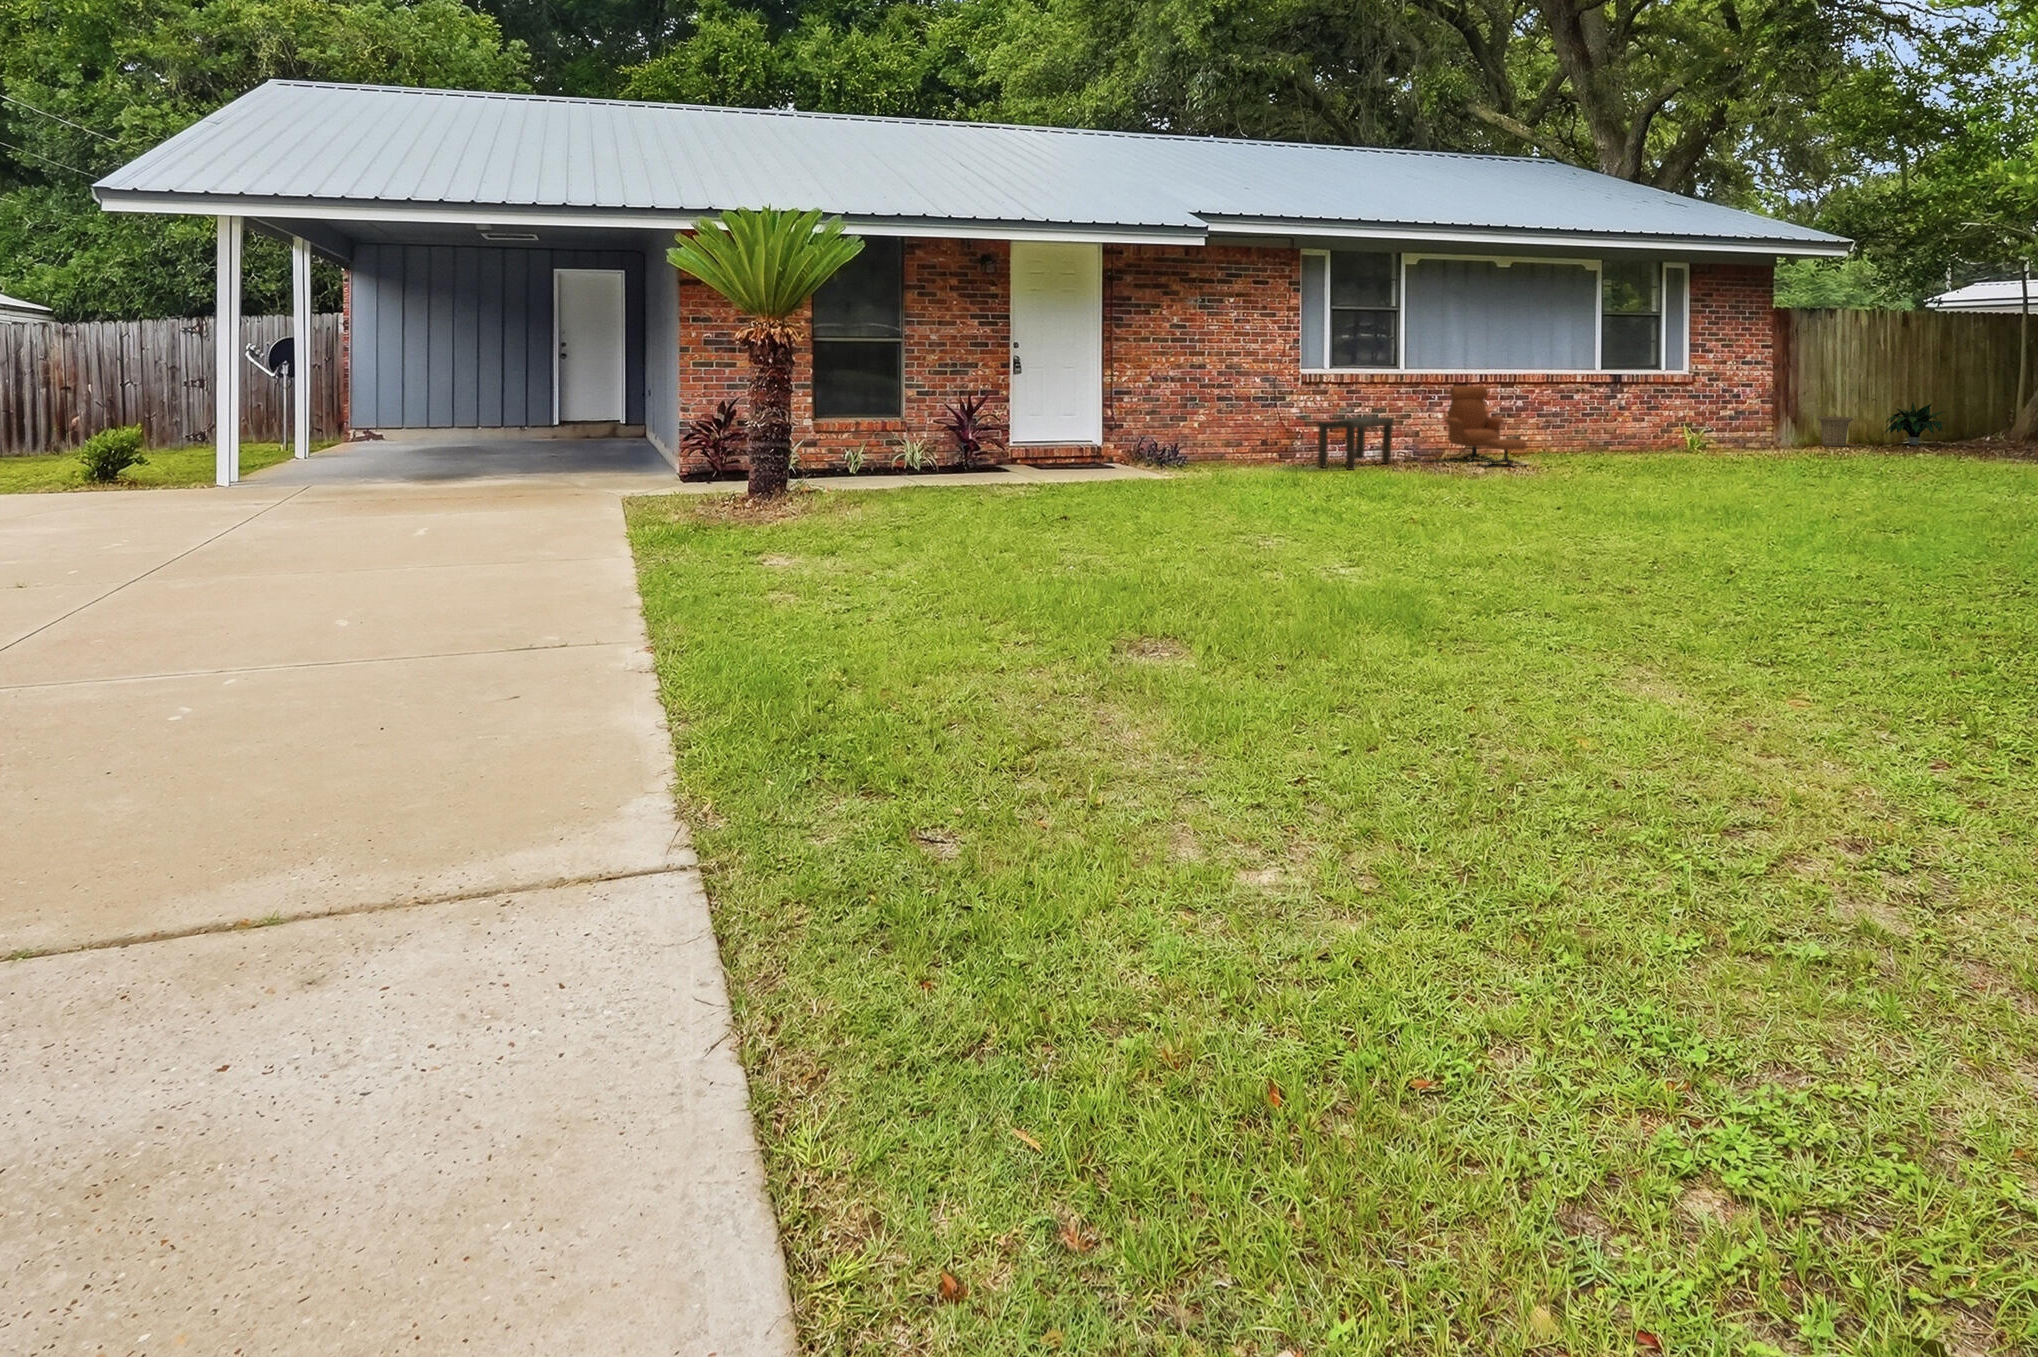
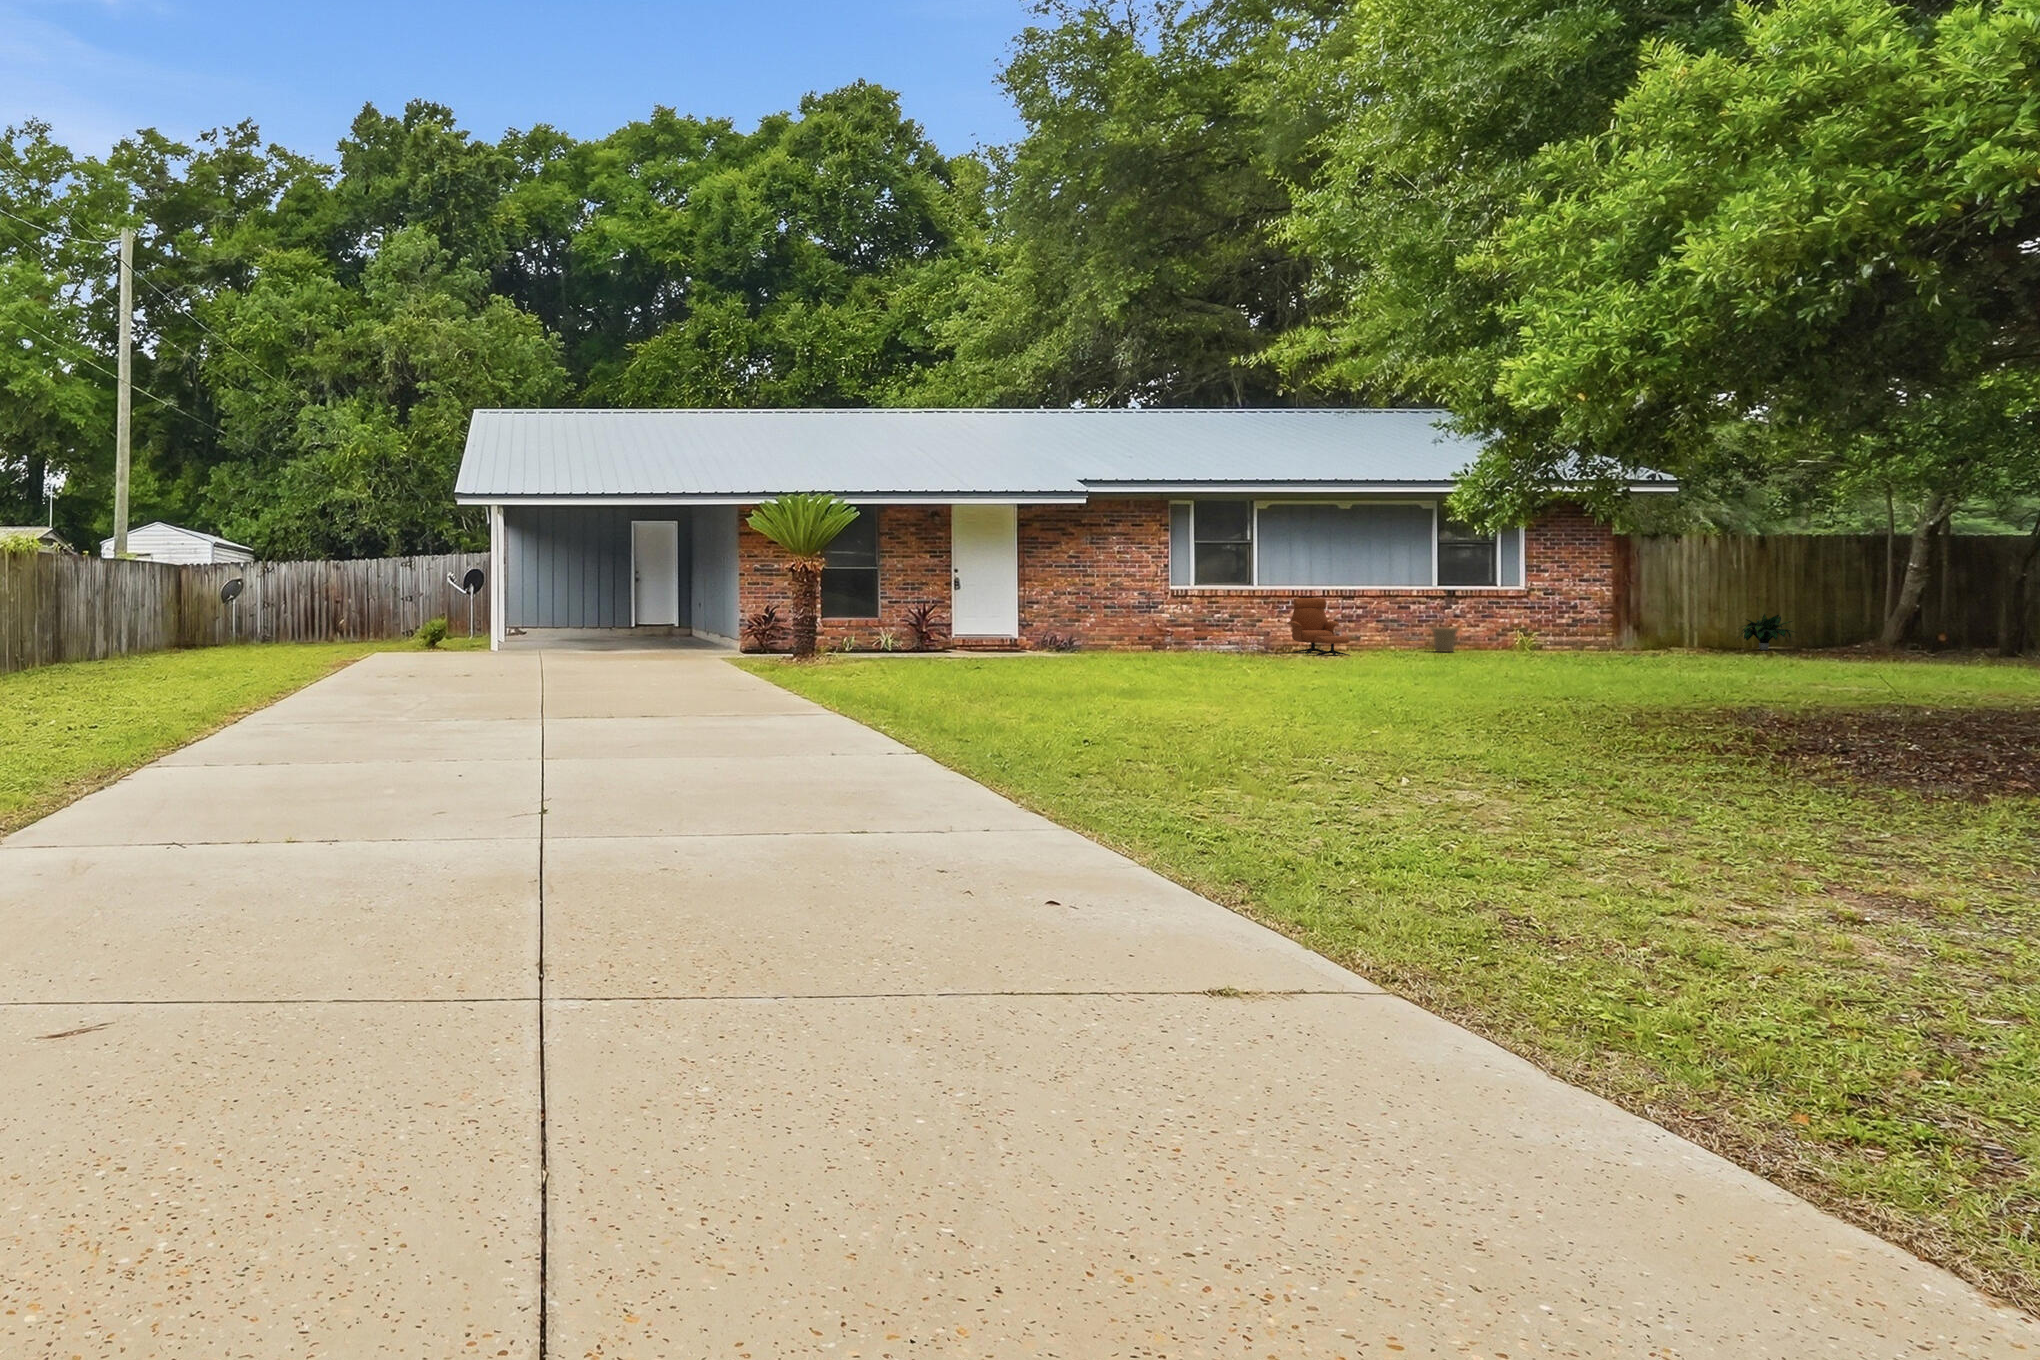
basket: present [1817,416,1853,447] -> present [1431,627,1459,652]
bench: present [1318,417,1394,470] -> none [1178,620,1242,656]

